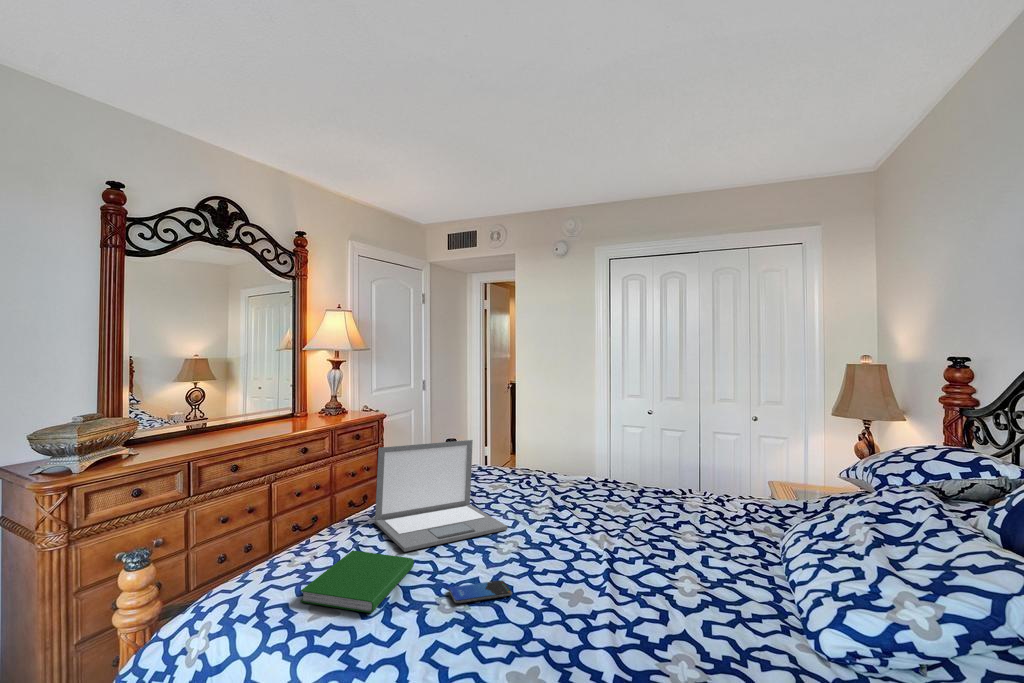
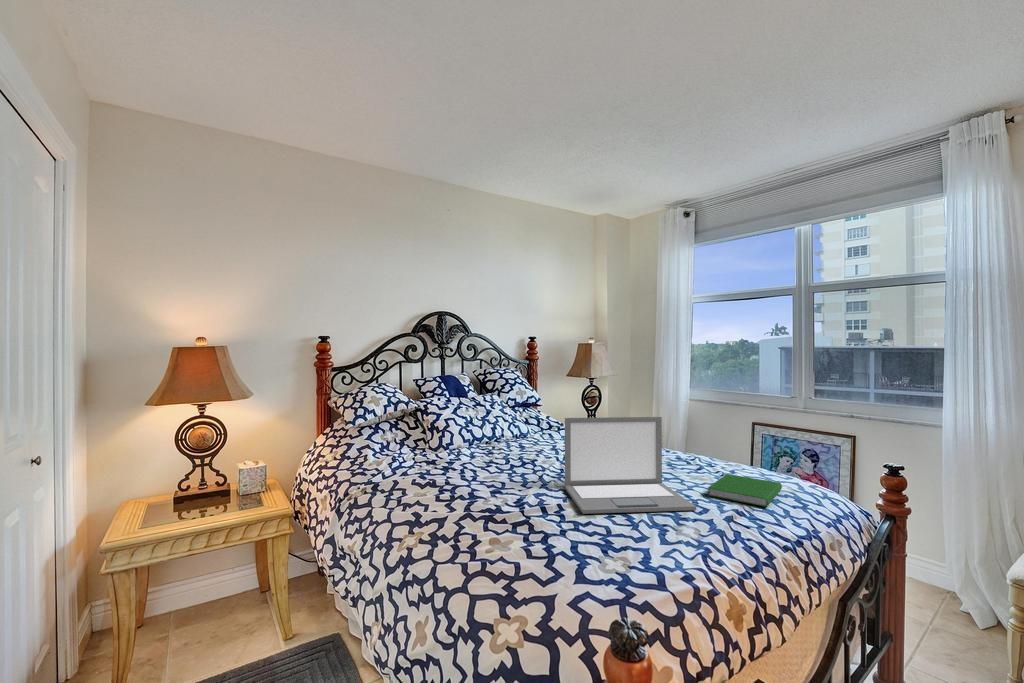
hardcover book: present [300,550,414,613] -> present [708,474,782,507]
smartphone: present [449,580,512,603] -> none [613,549,680,568]

